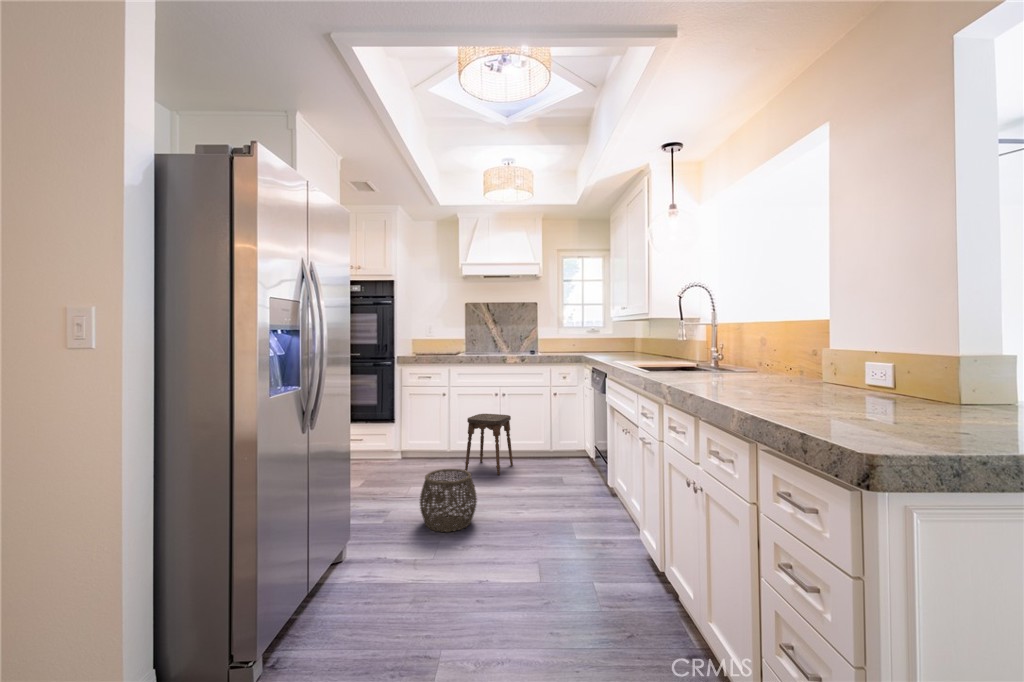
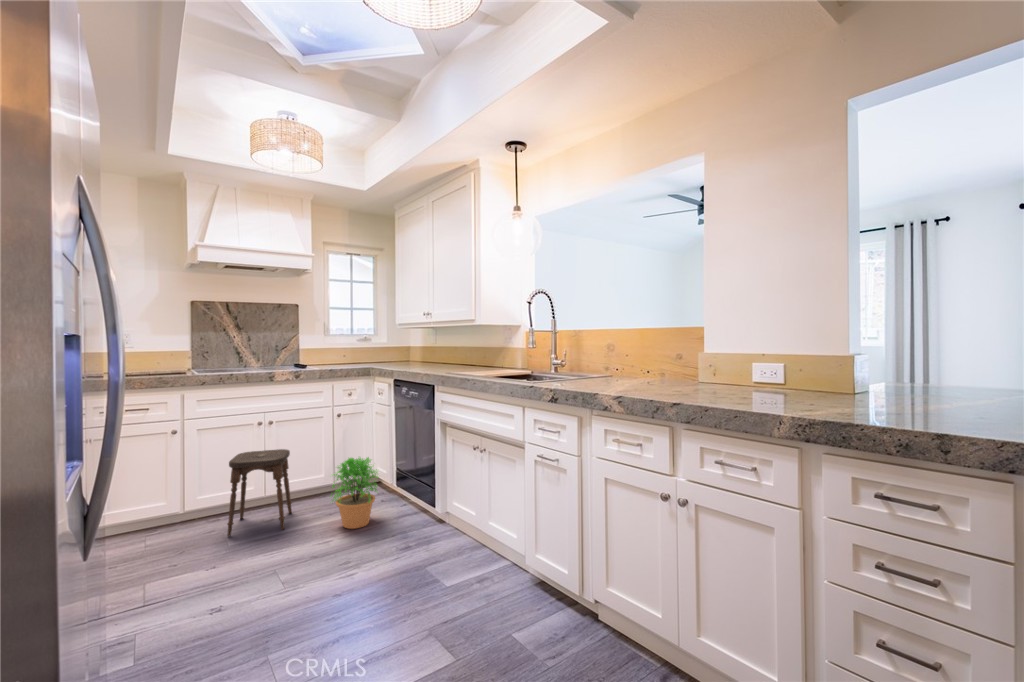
potted plant: none [528,426,570,487] -> present [333,457,378,529]
woven basket: present [420,469,477,532] -> none [218,533,309,632]

